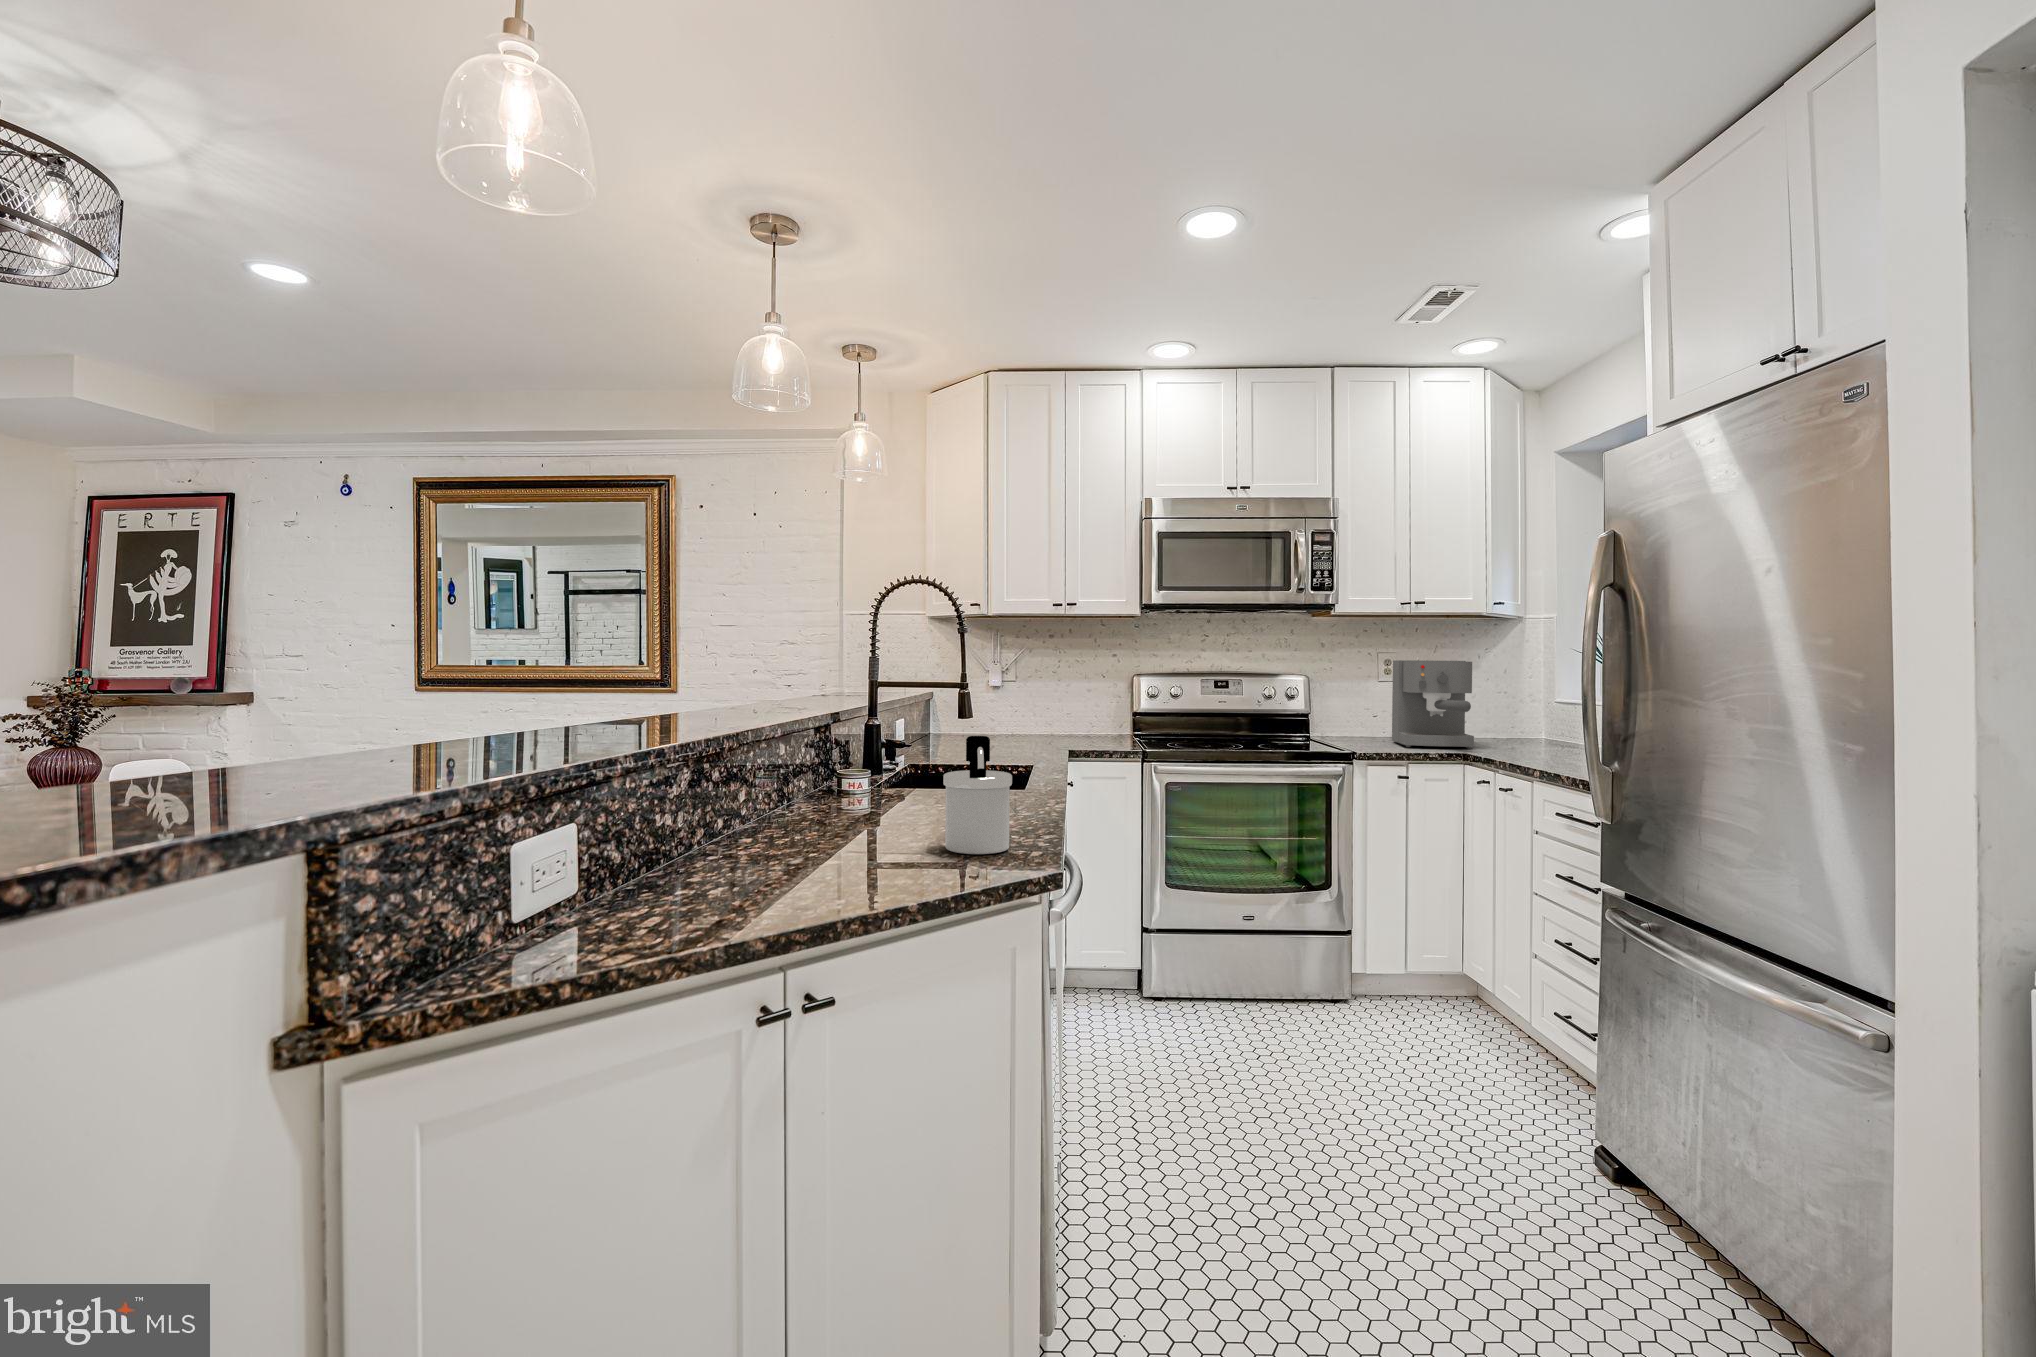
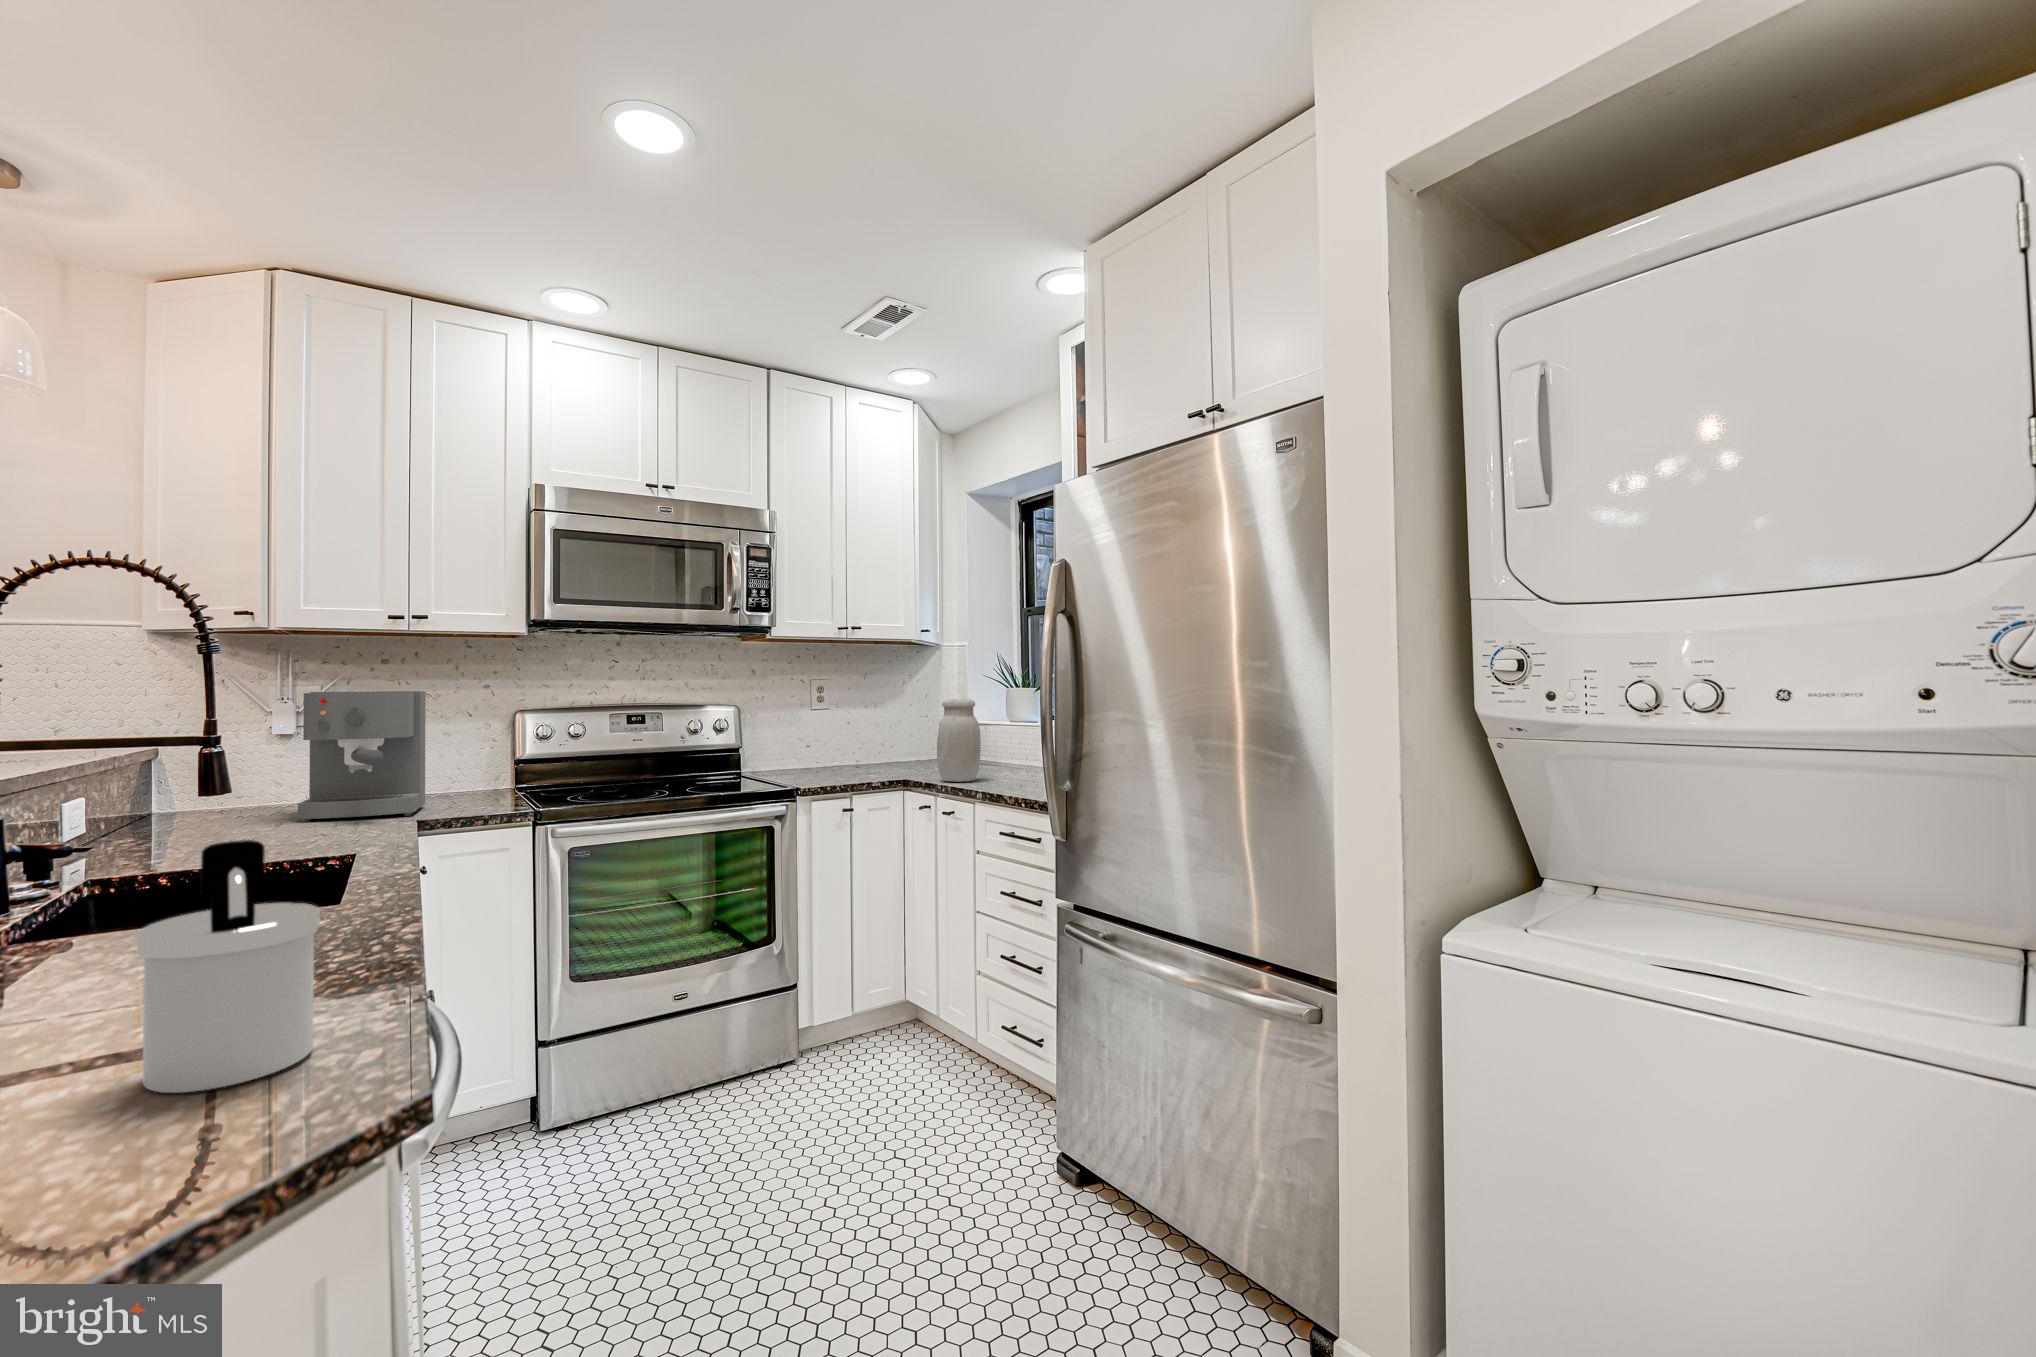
coffee maker: present [1392,660,1474,749] -> present [298,691,426,822]
jar: none [1502,675,1553,760] -> present [937,699,981,782]

